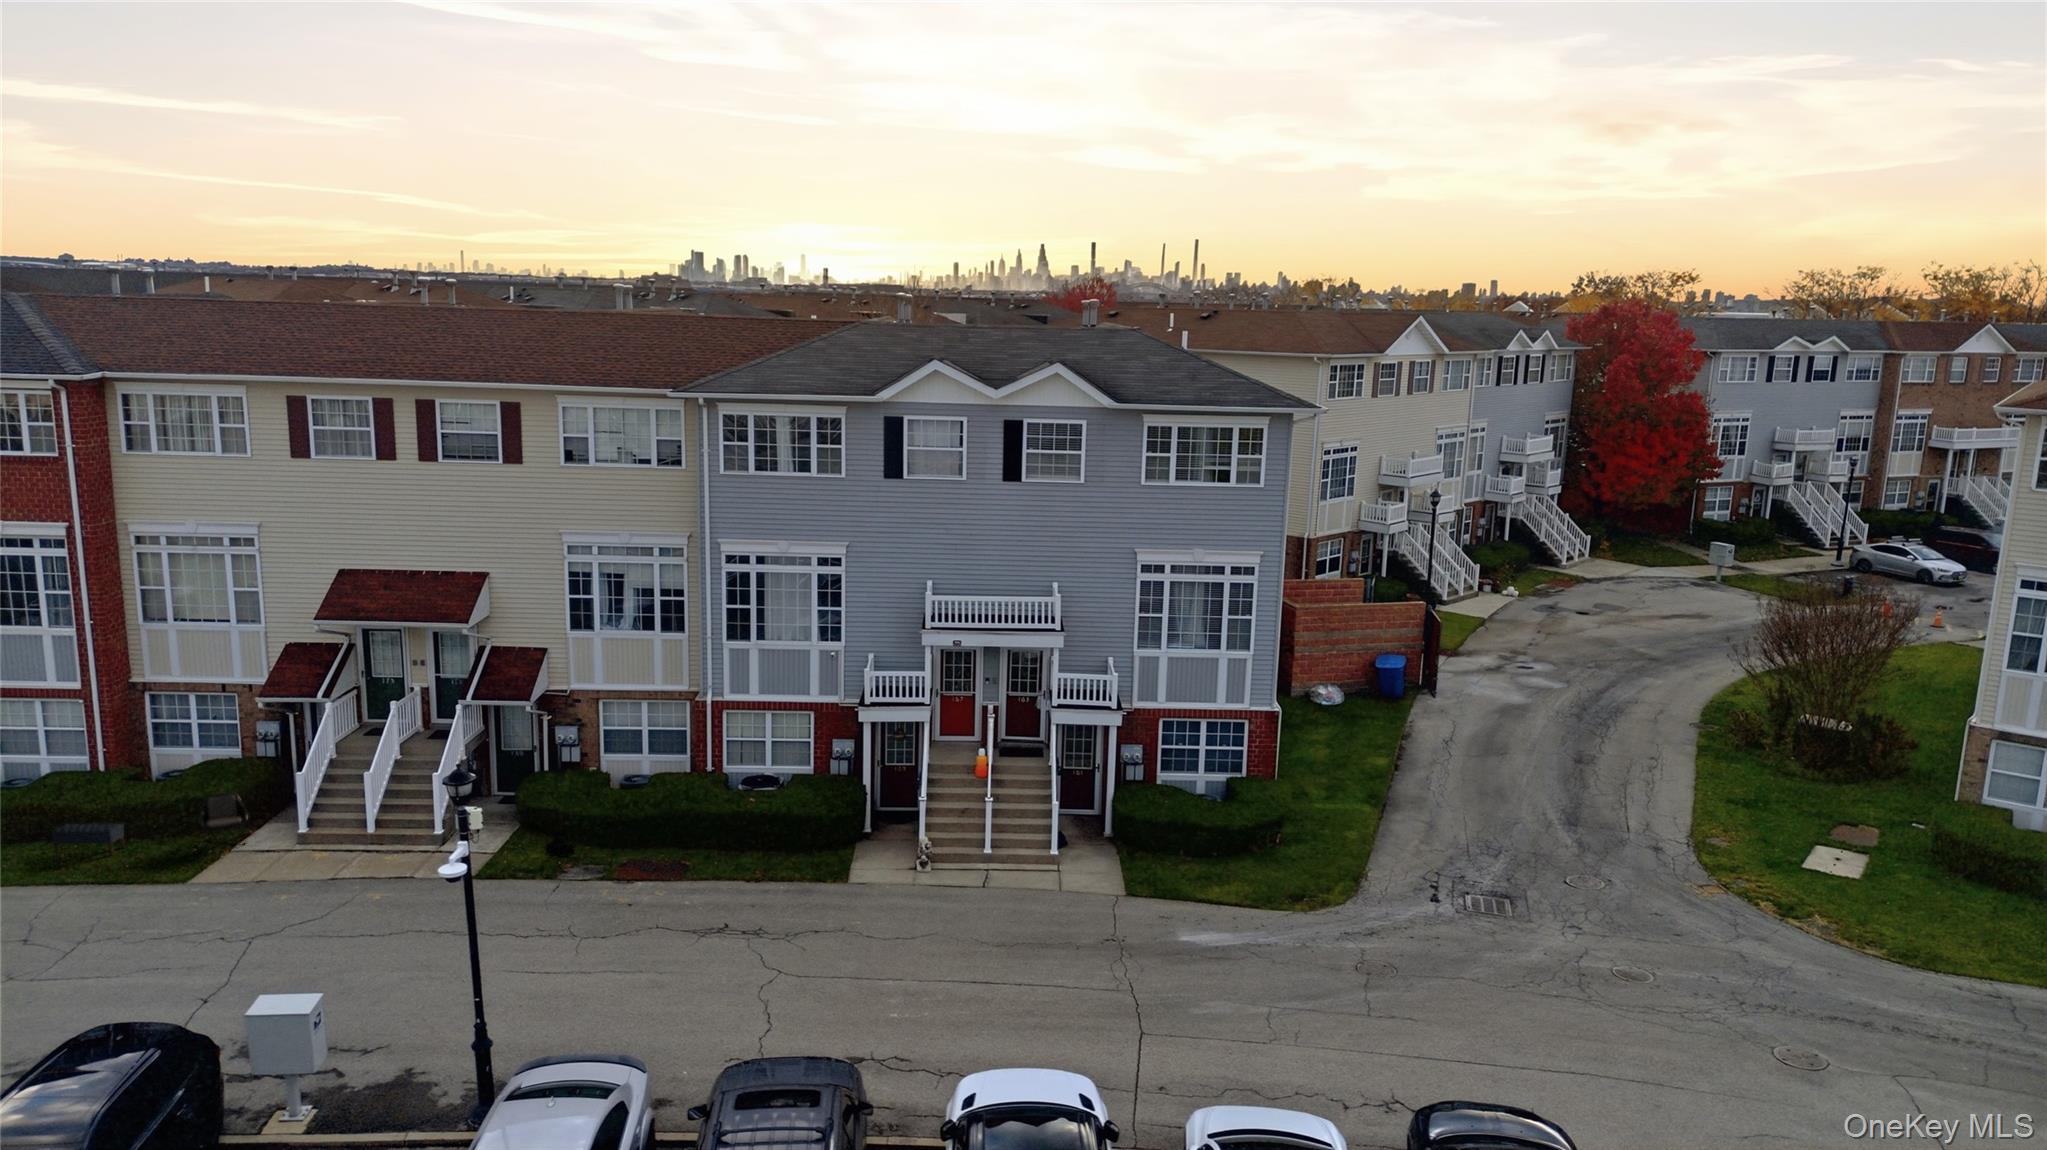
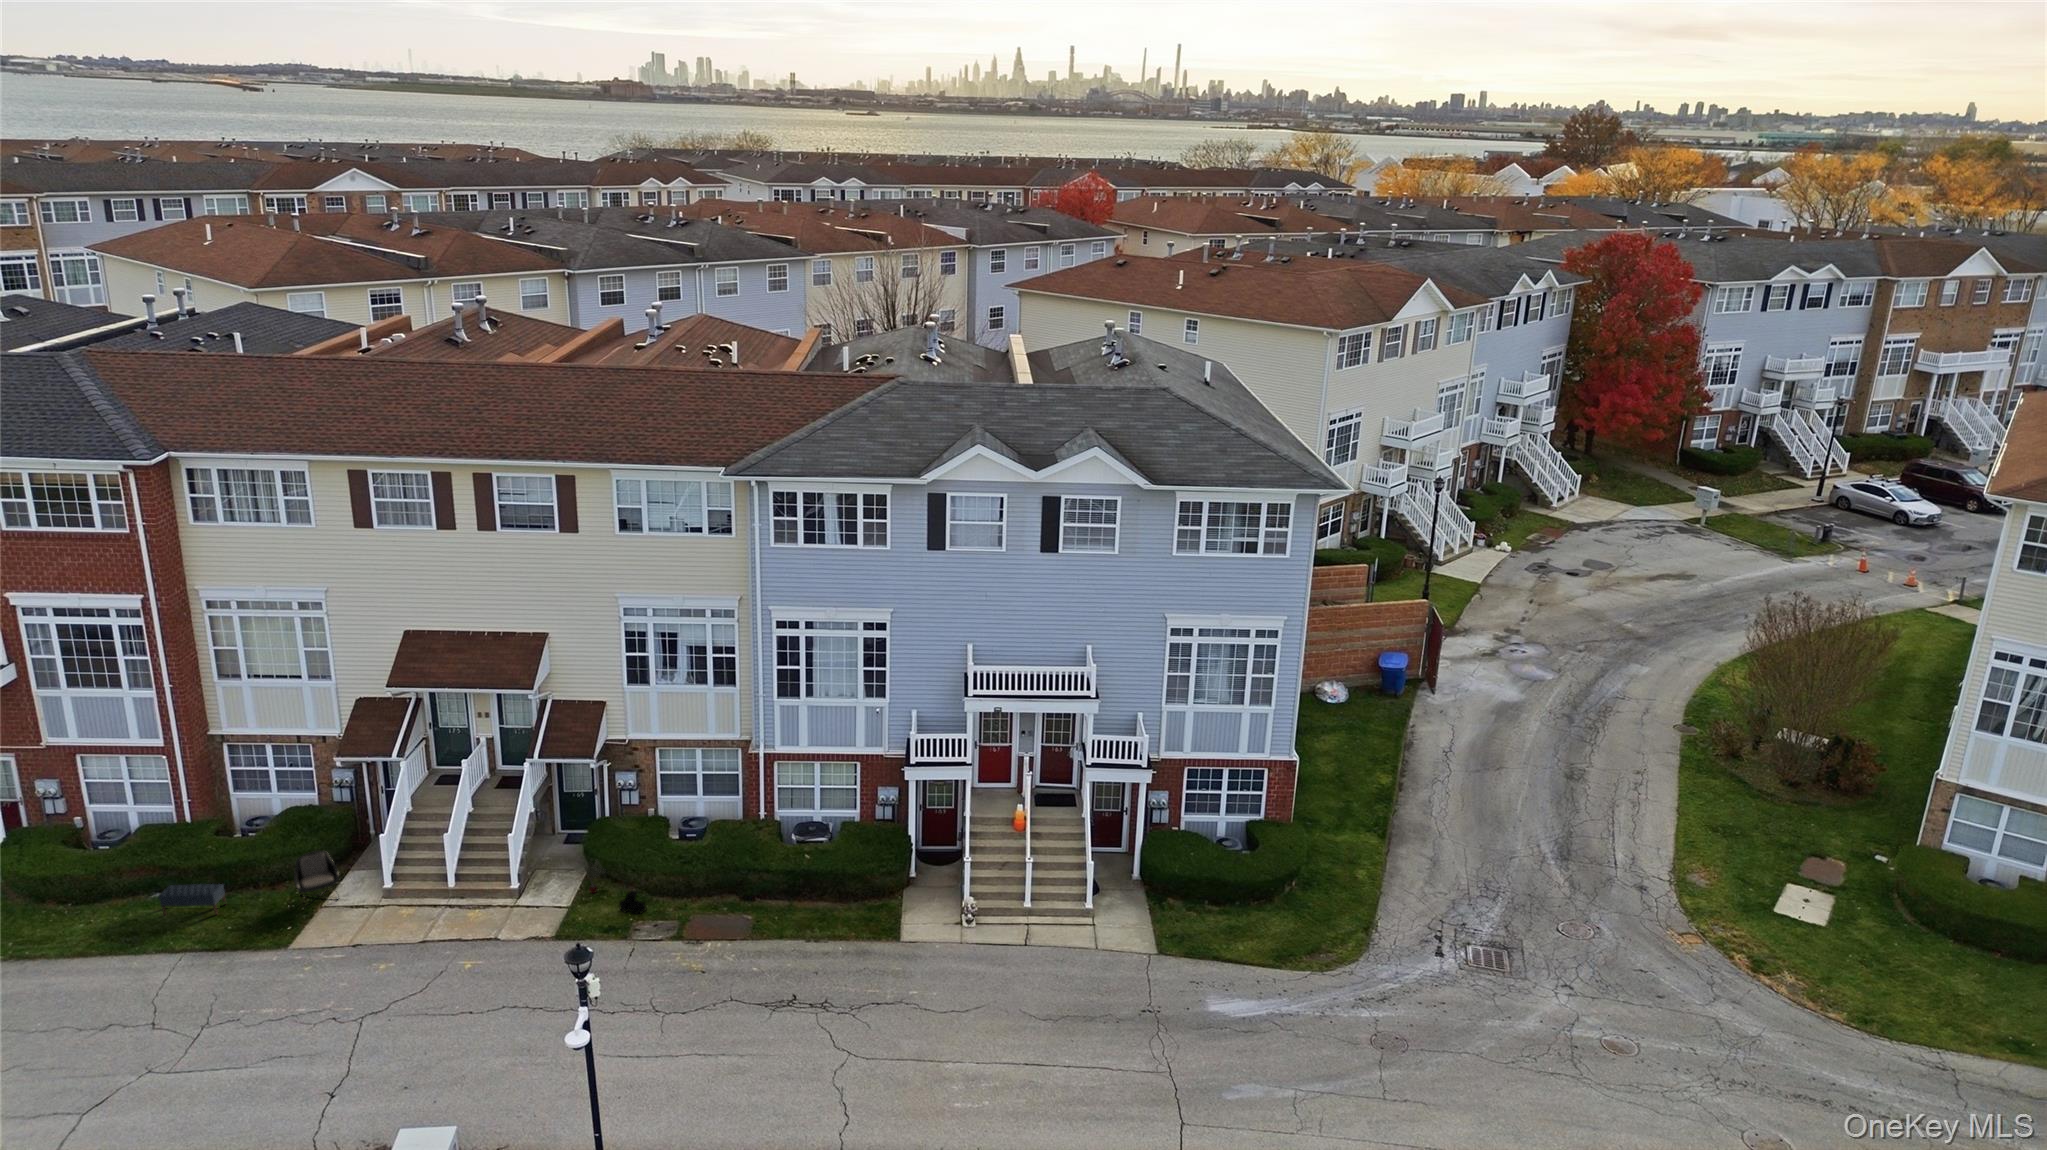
potted tree: none [511,800,535,841] -> present [584,860,605,893]

